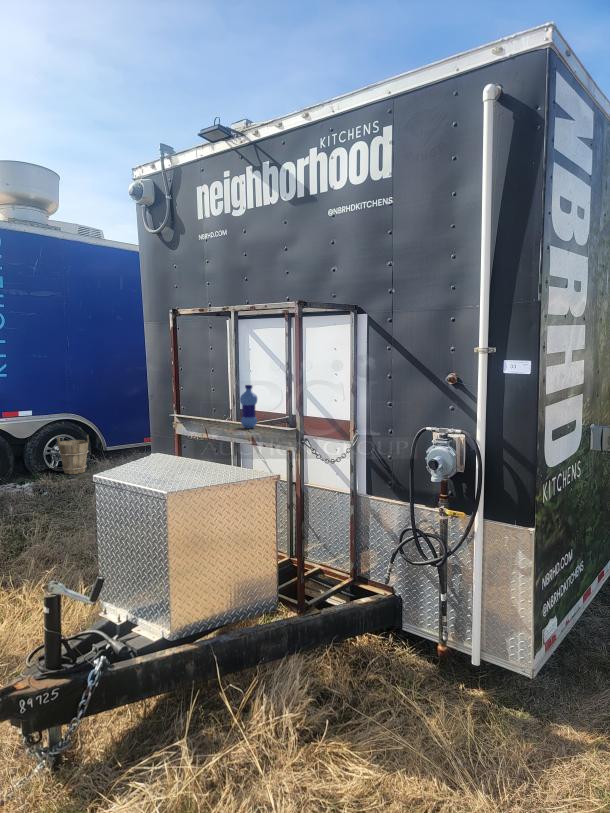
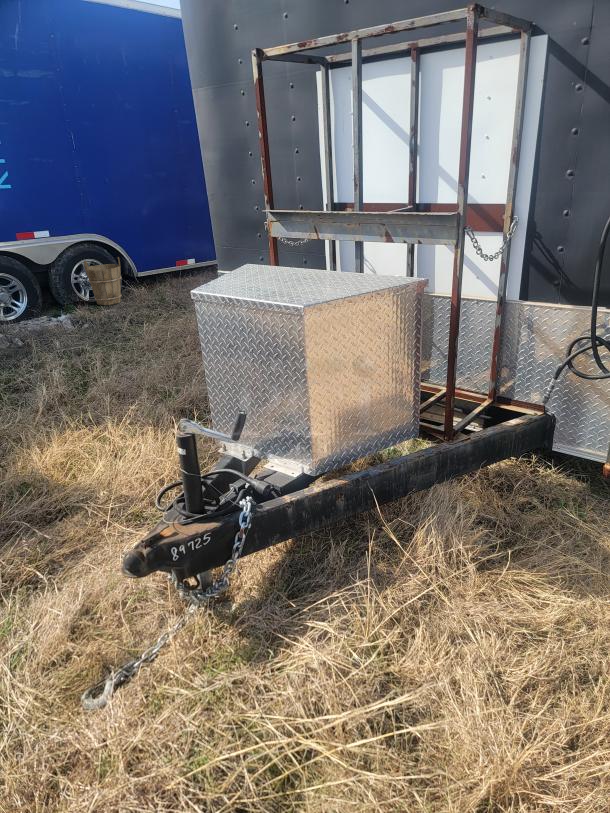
water bottle: present [240,385,257,428] -> none [369,154,394,216]

